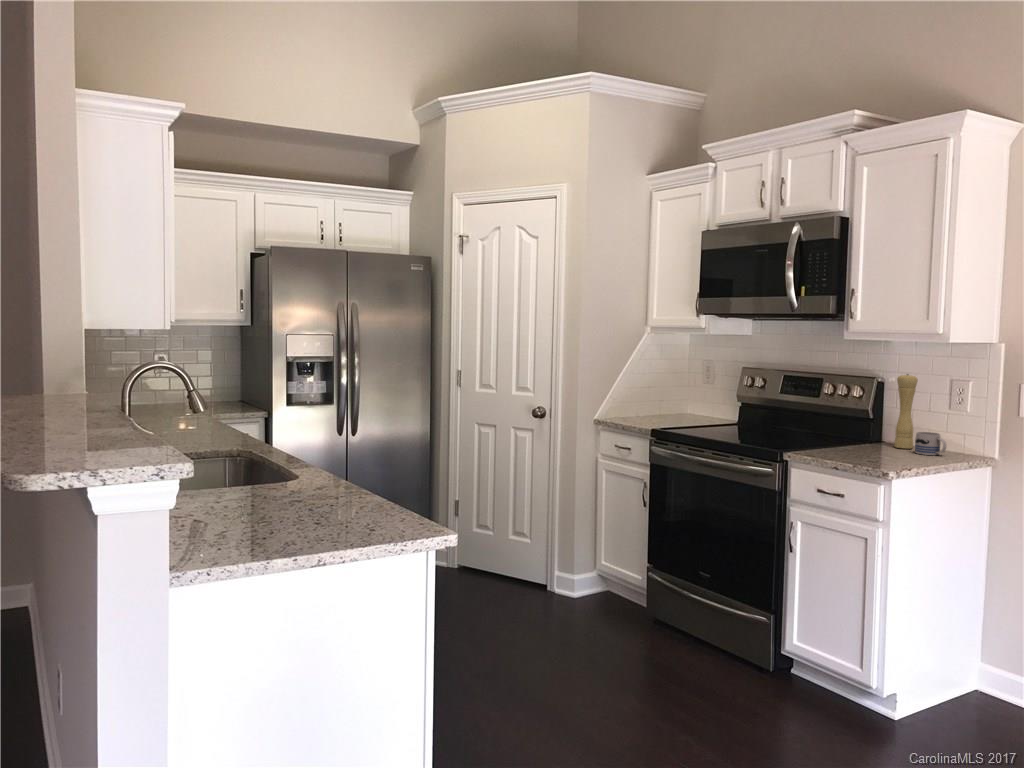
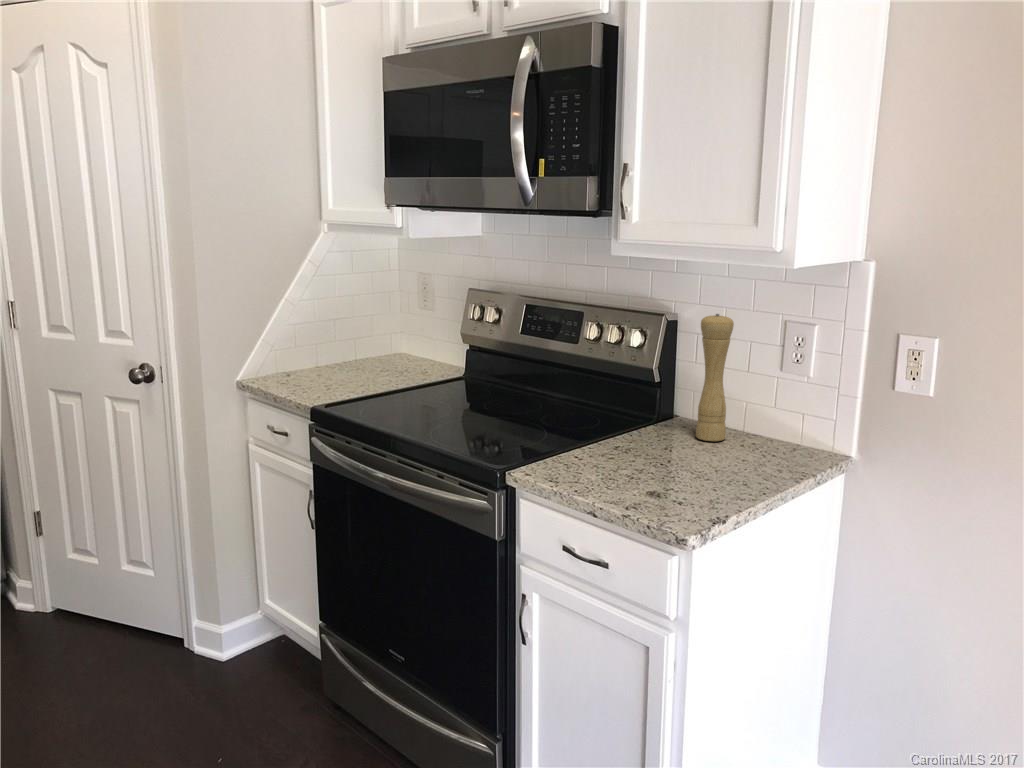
mug: present [915,432,946,455] -> none [730,417,781,461]

